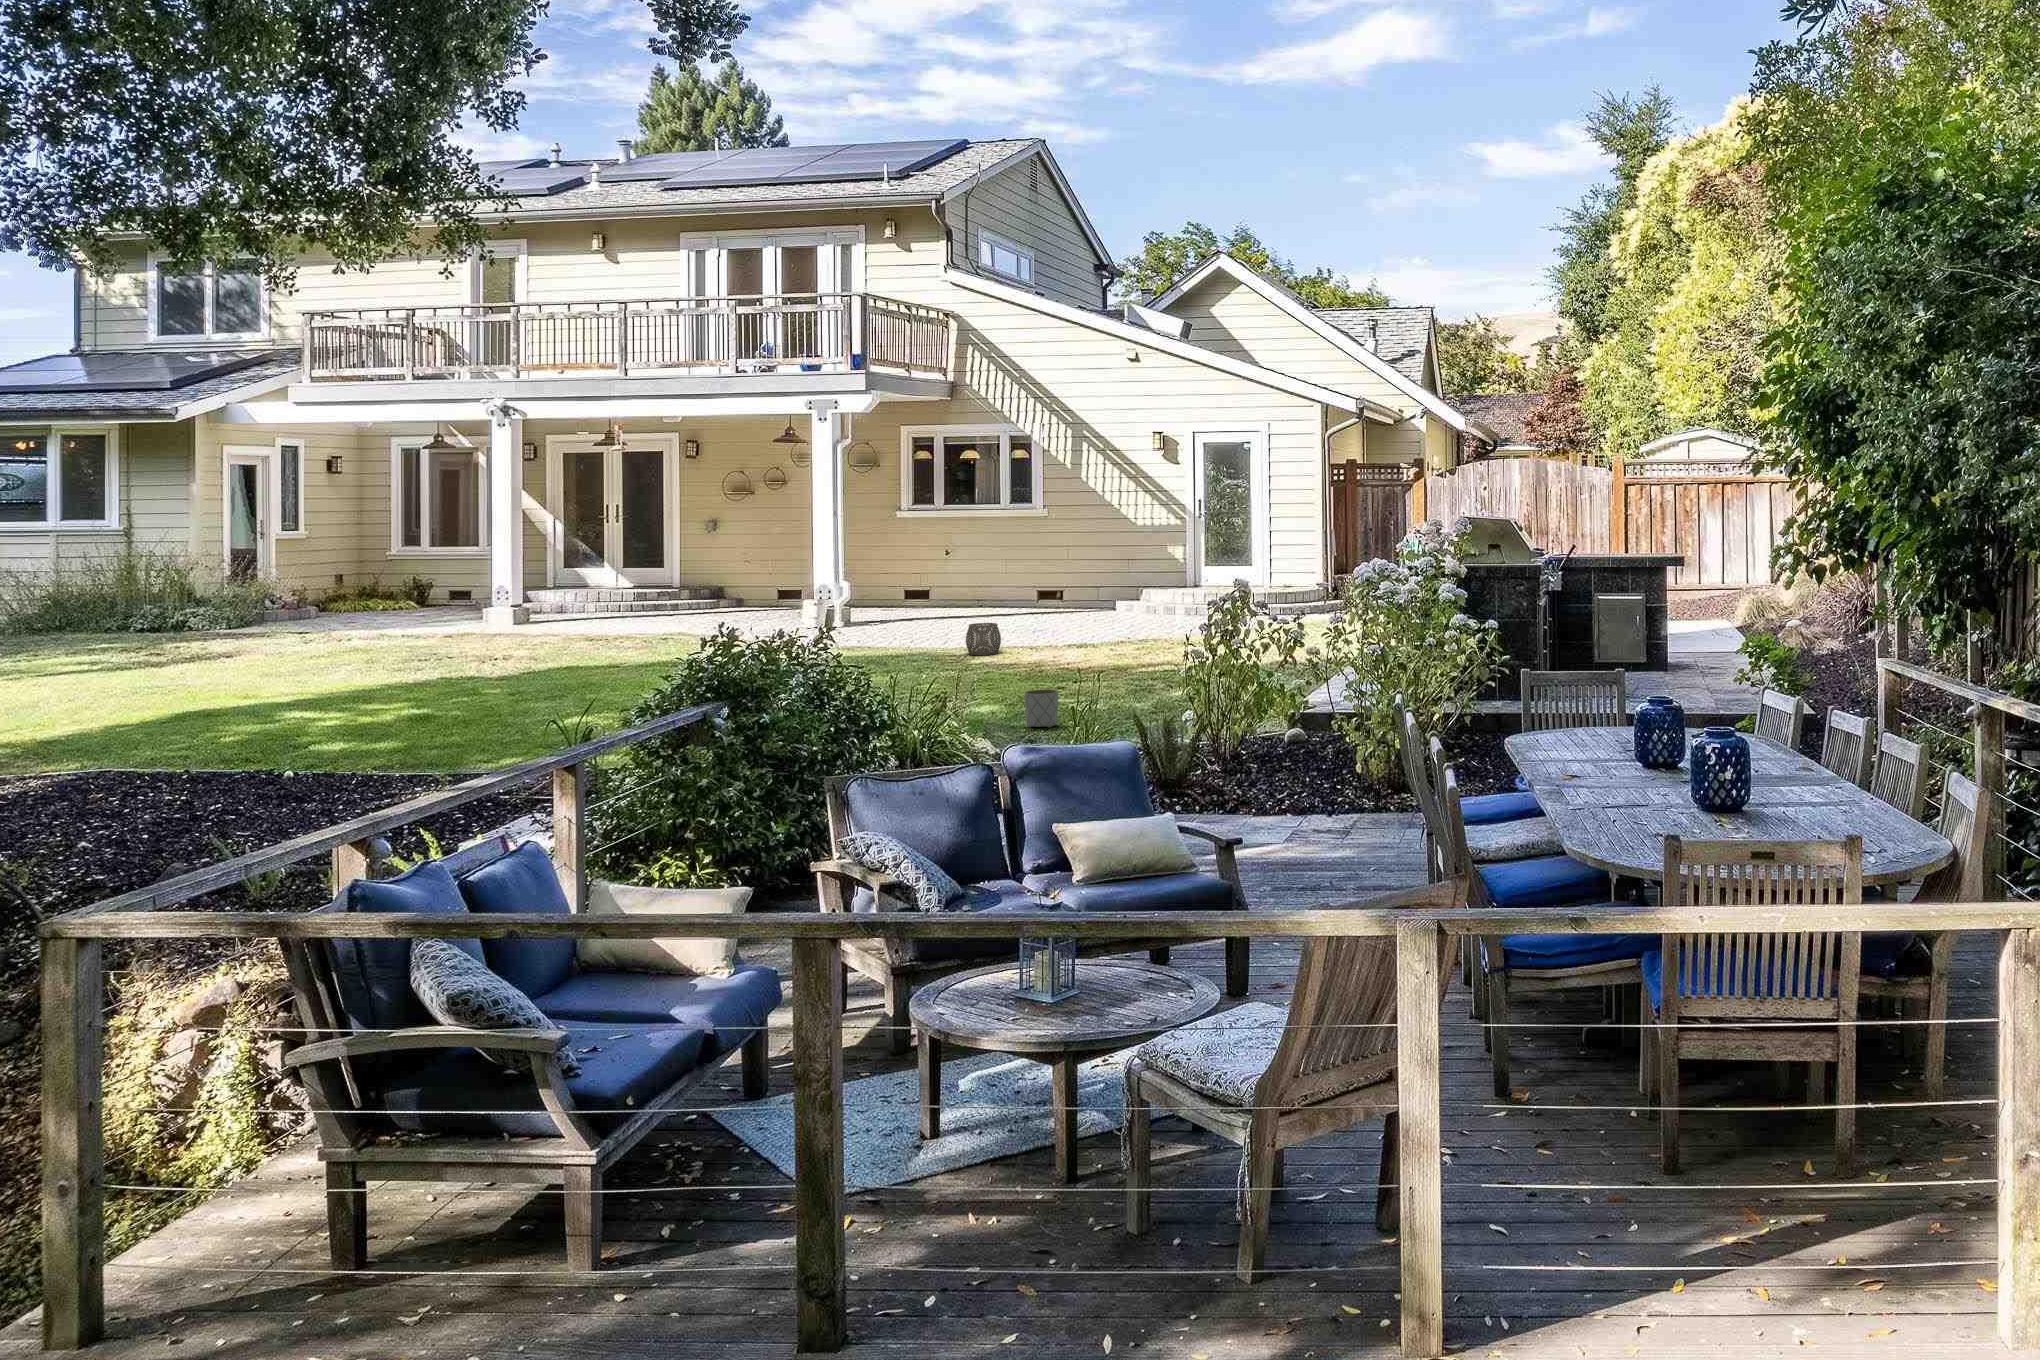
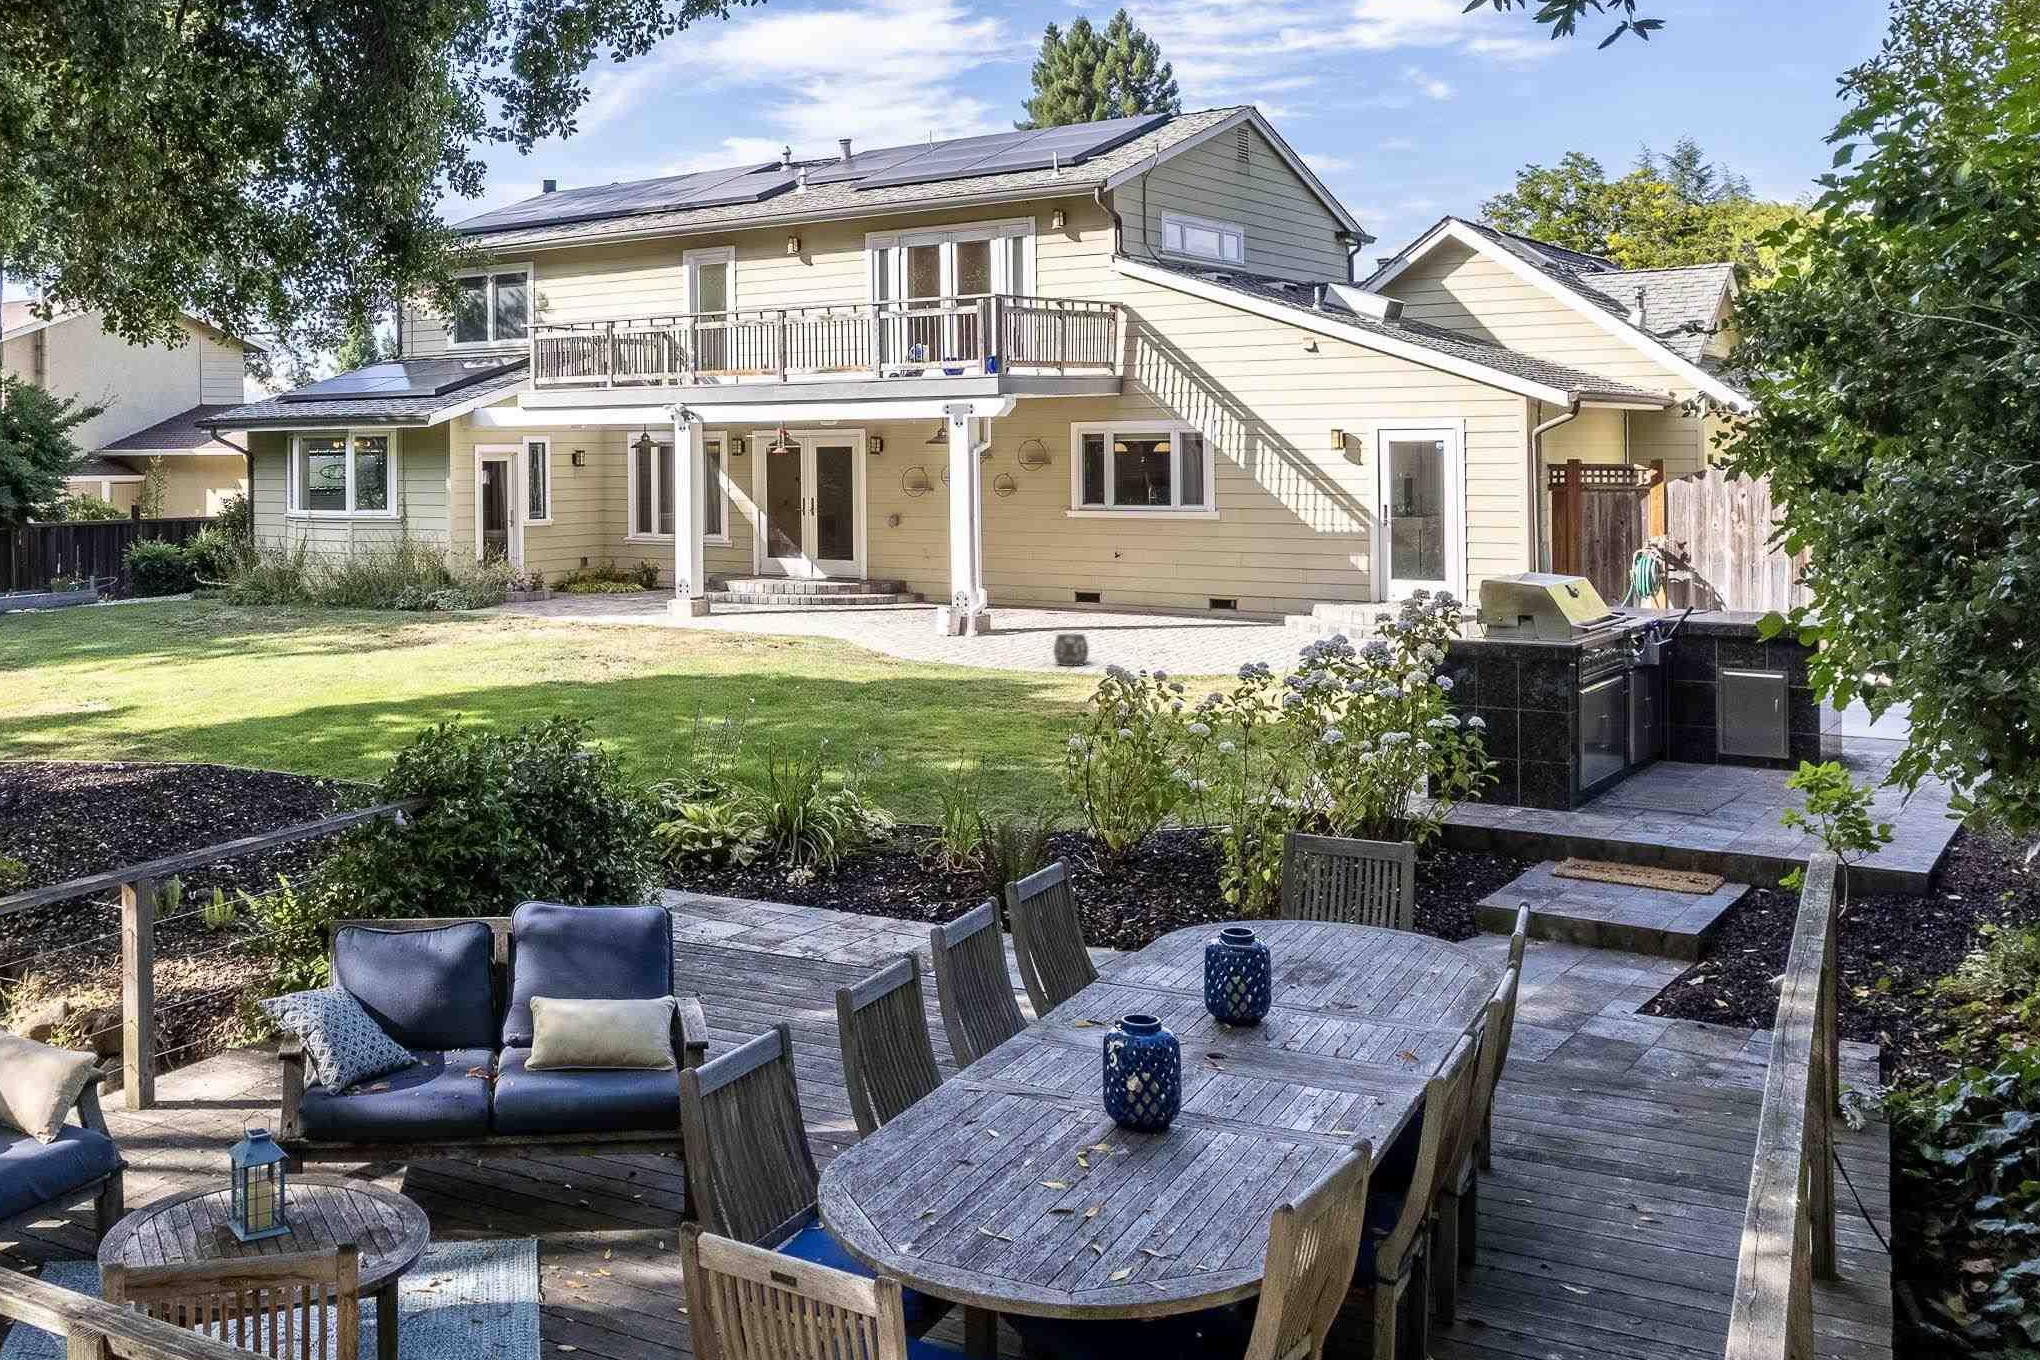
planter: present [1025,689,1058,728] -> none [989,697,1019,732]

